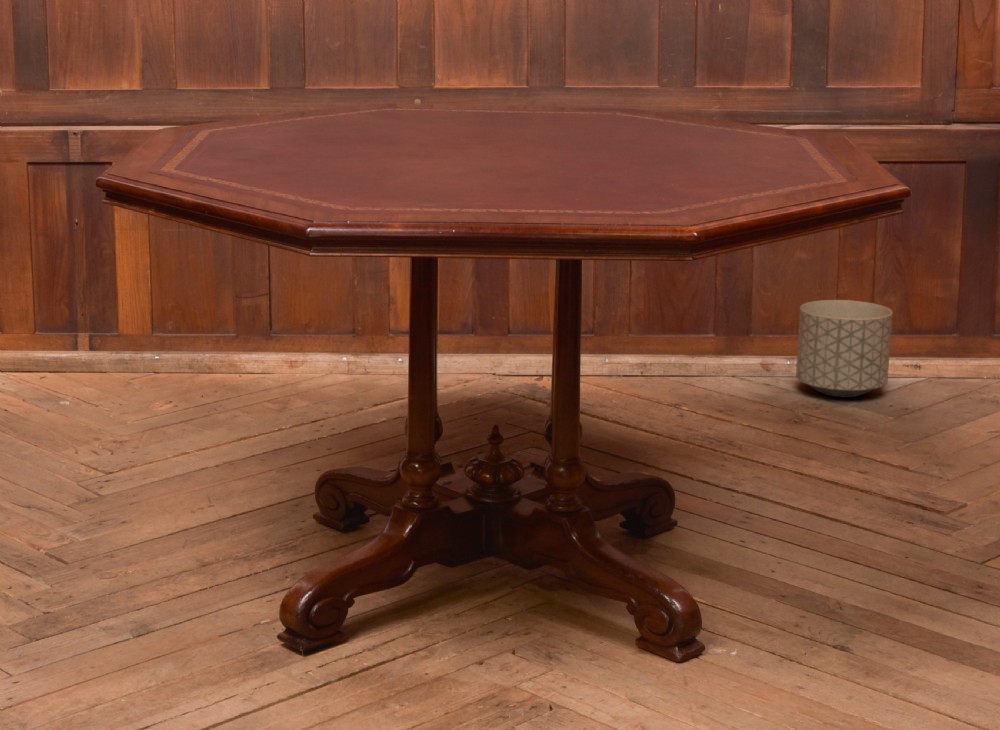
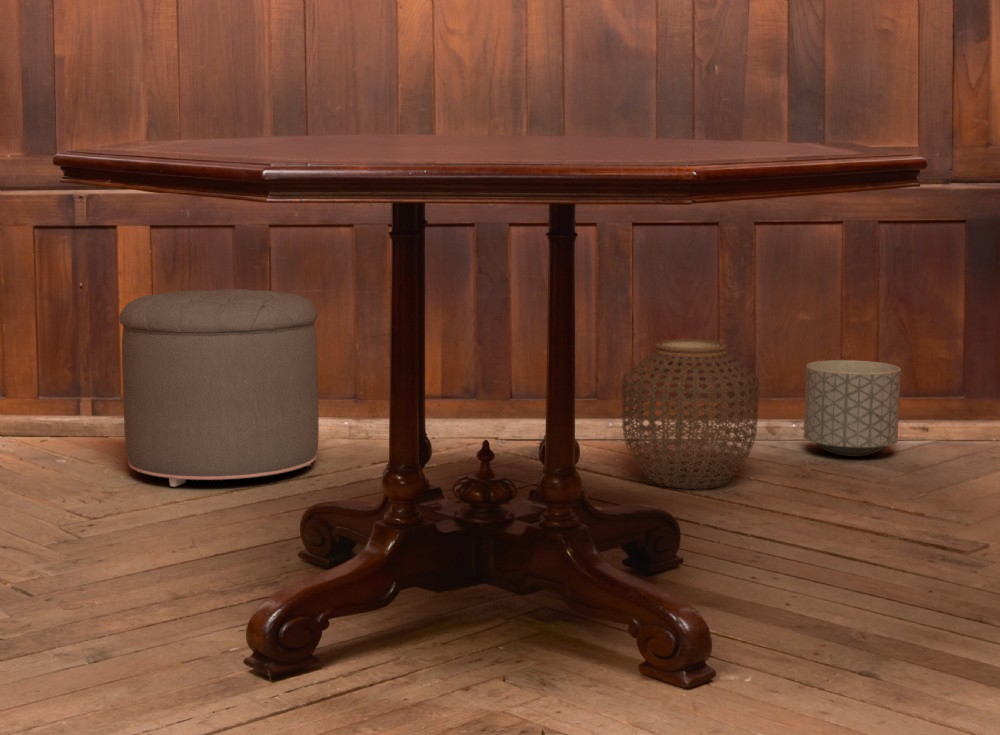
ottoman: none [124,232,319,435] -> present [119,289,319,486]
woven basket: none [619,289,753,437] -> present [622,339,759,489]

